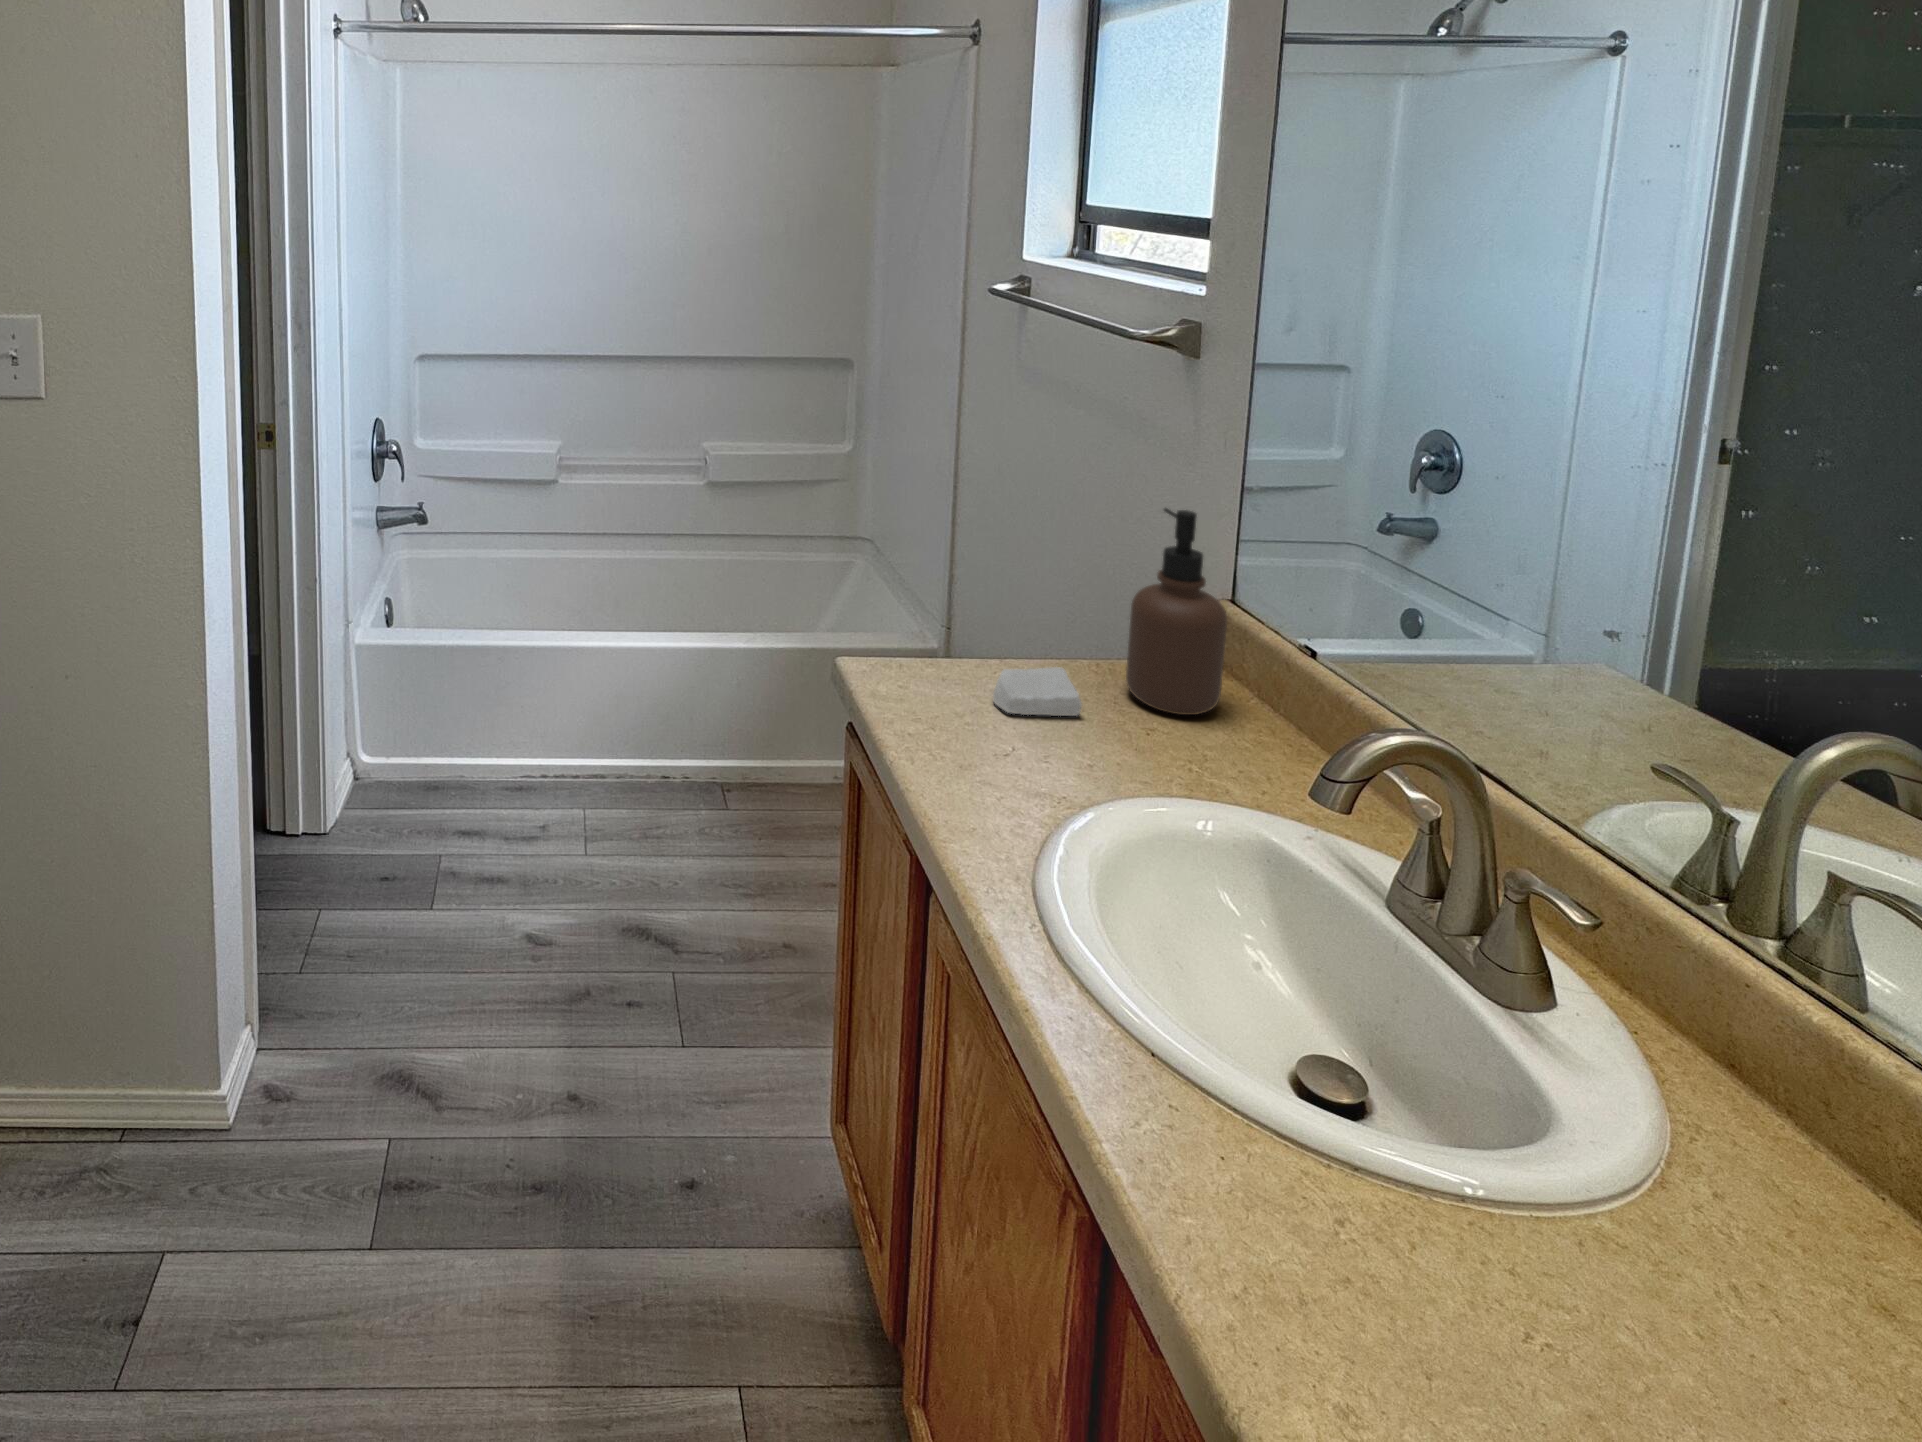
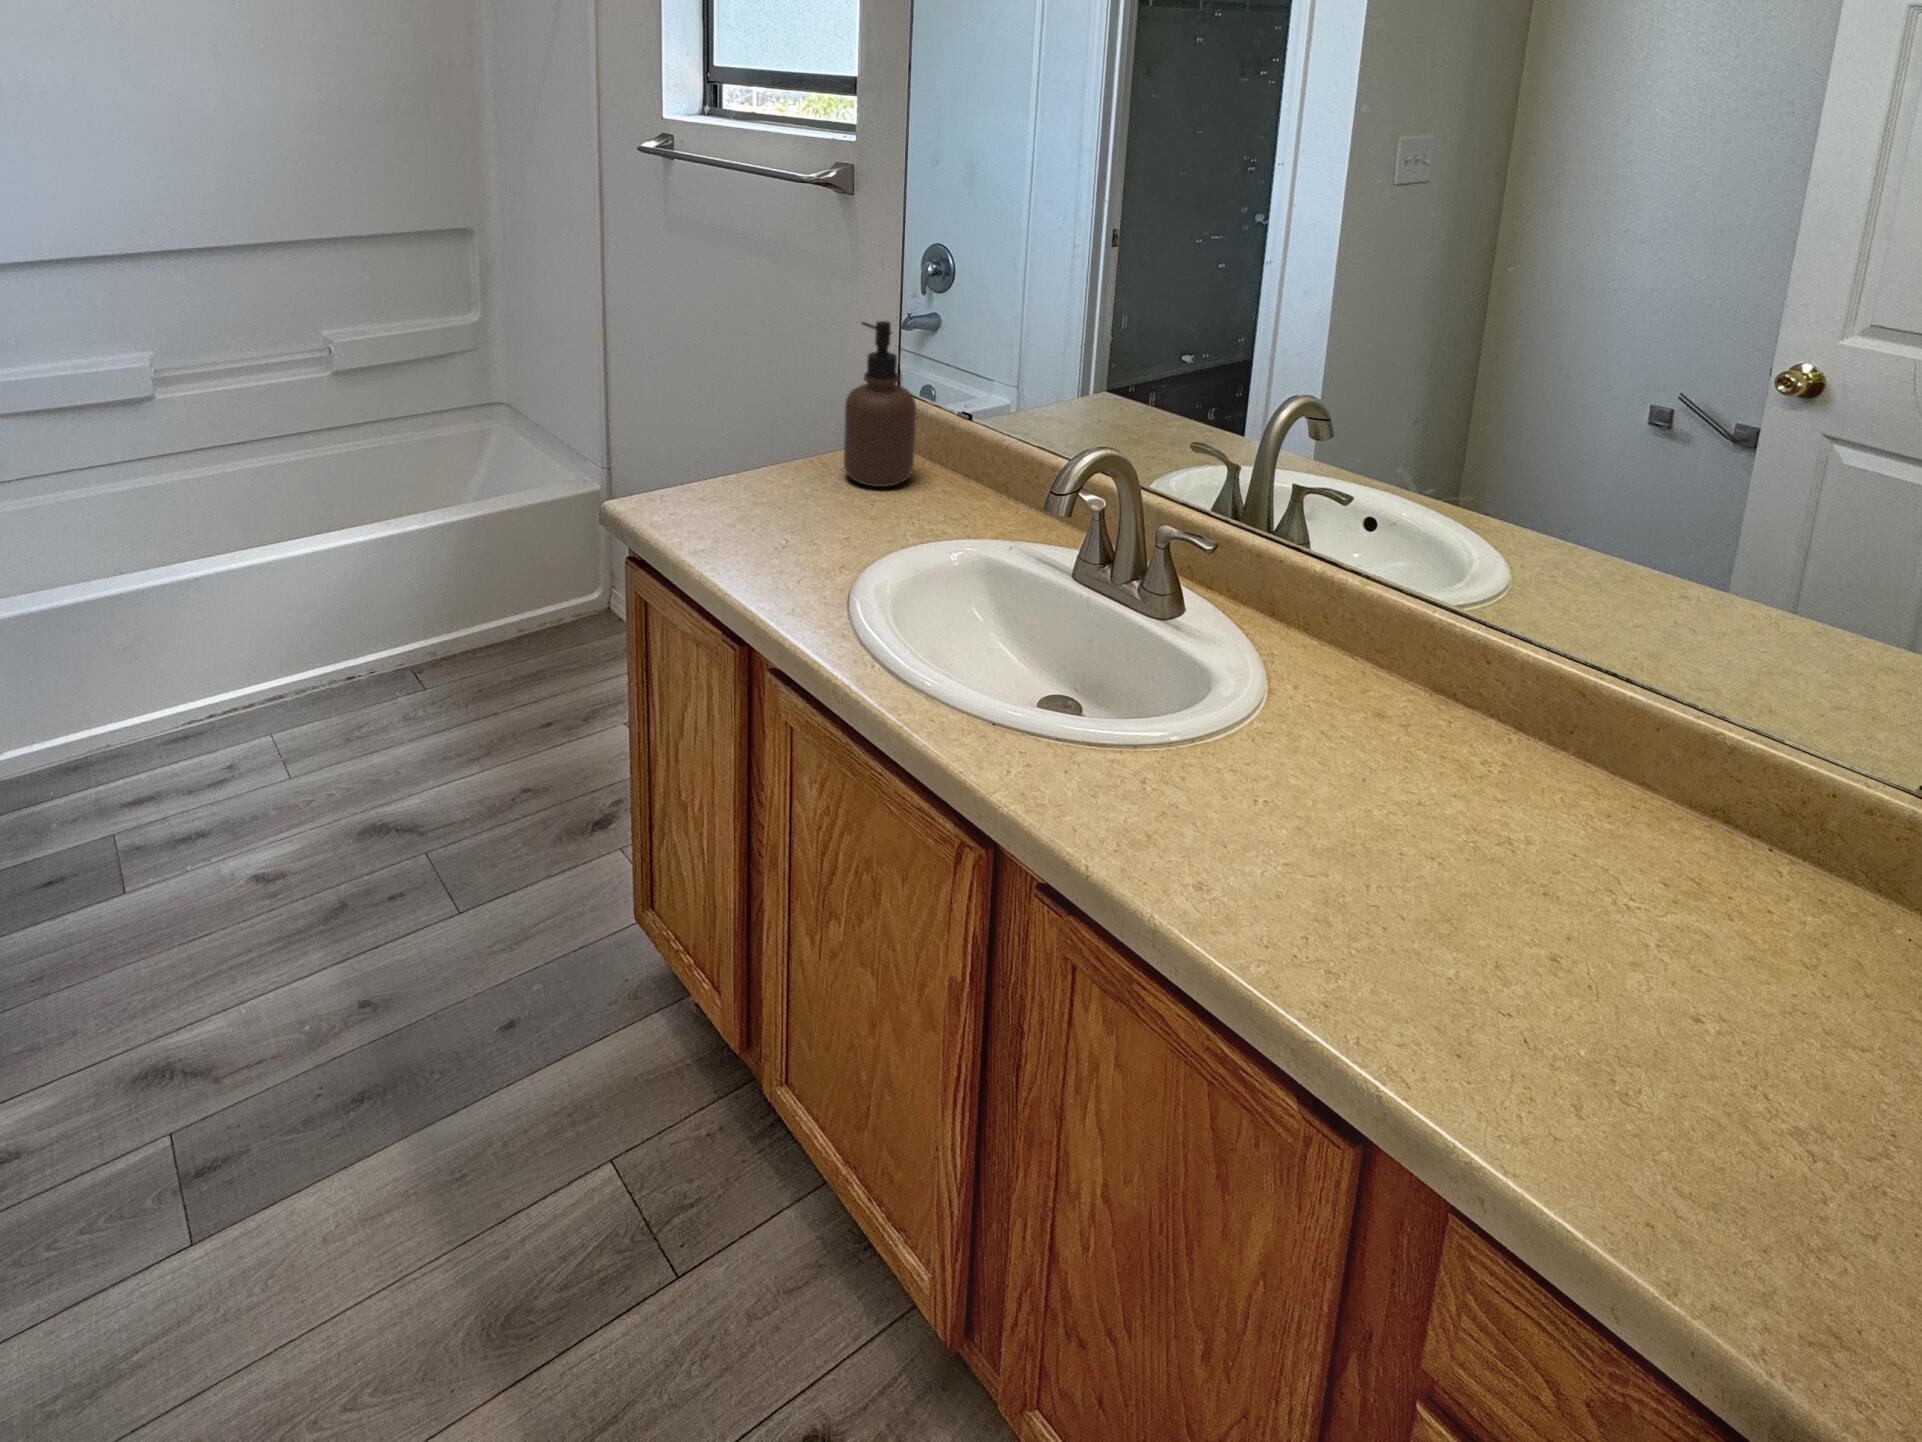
soap bar: present [993,667,1082,716] -> none [754,468,825,515]

